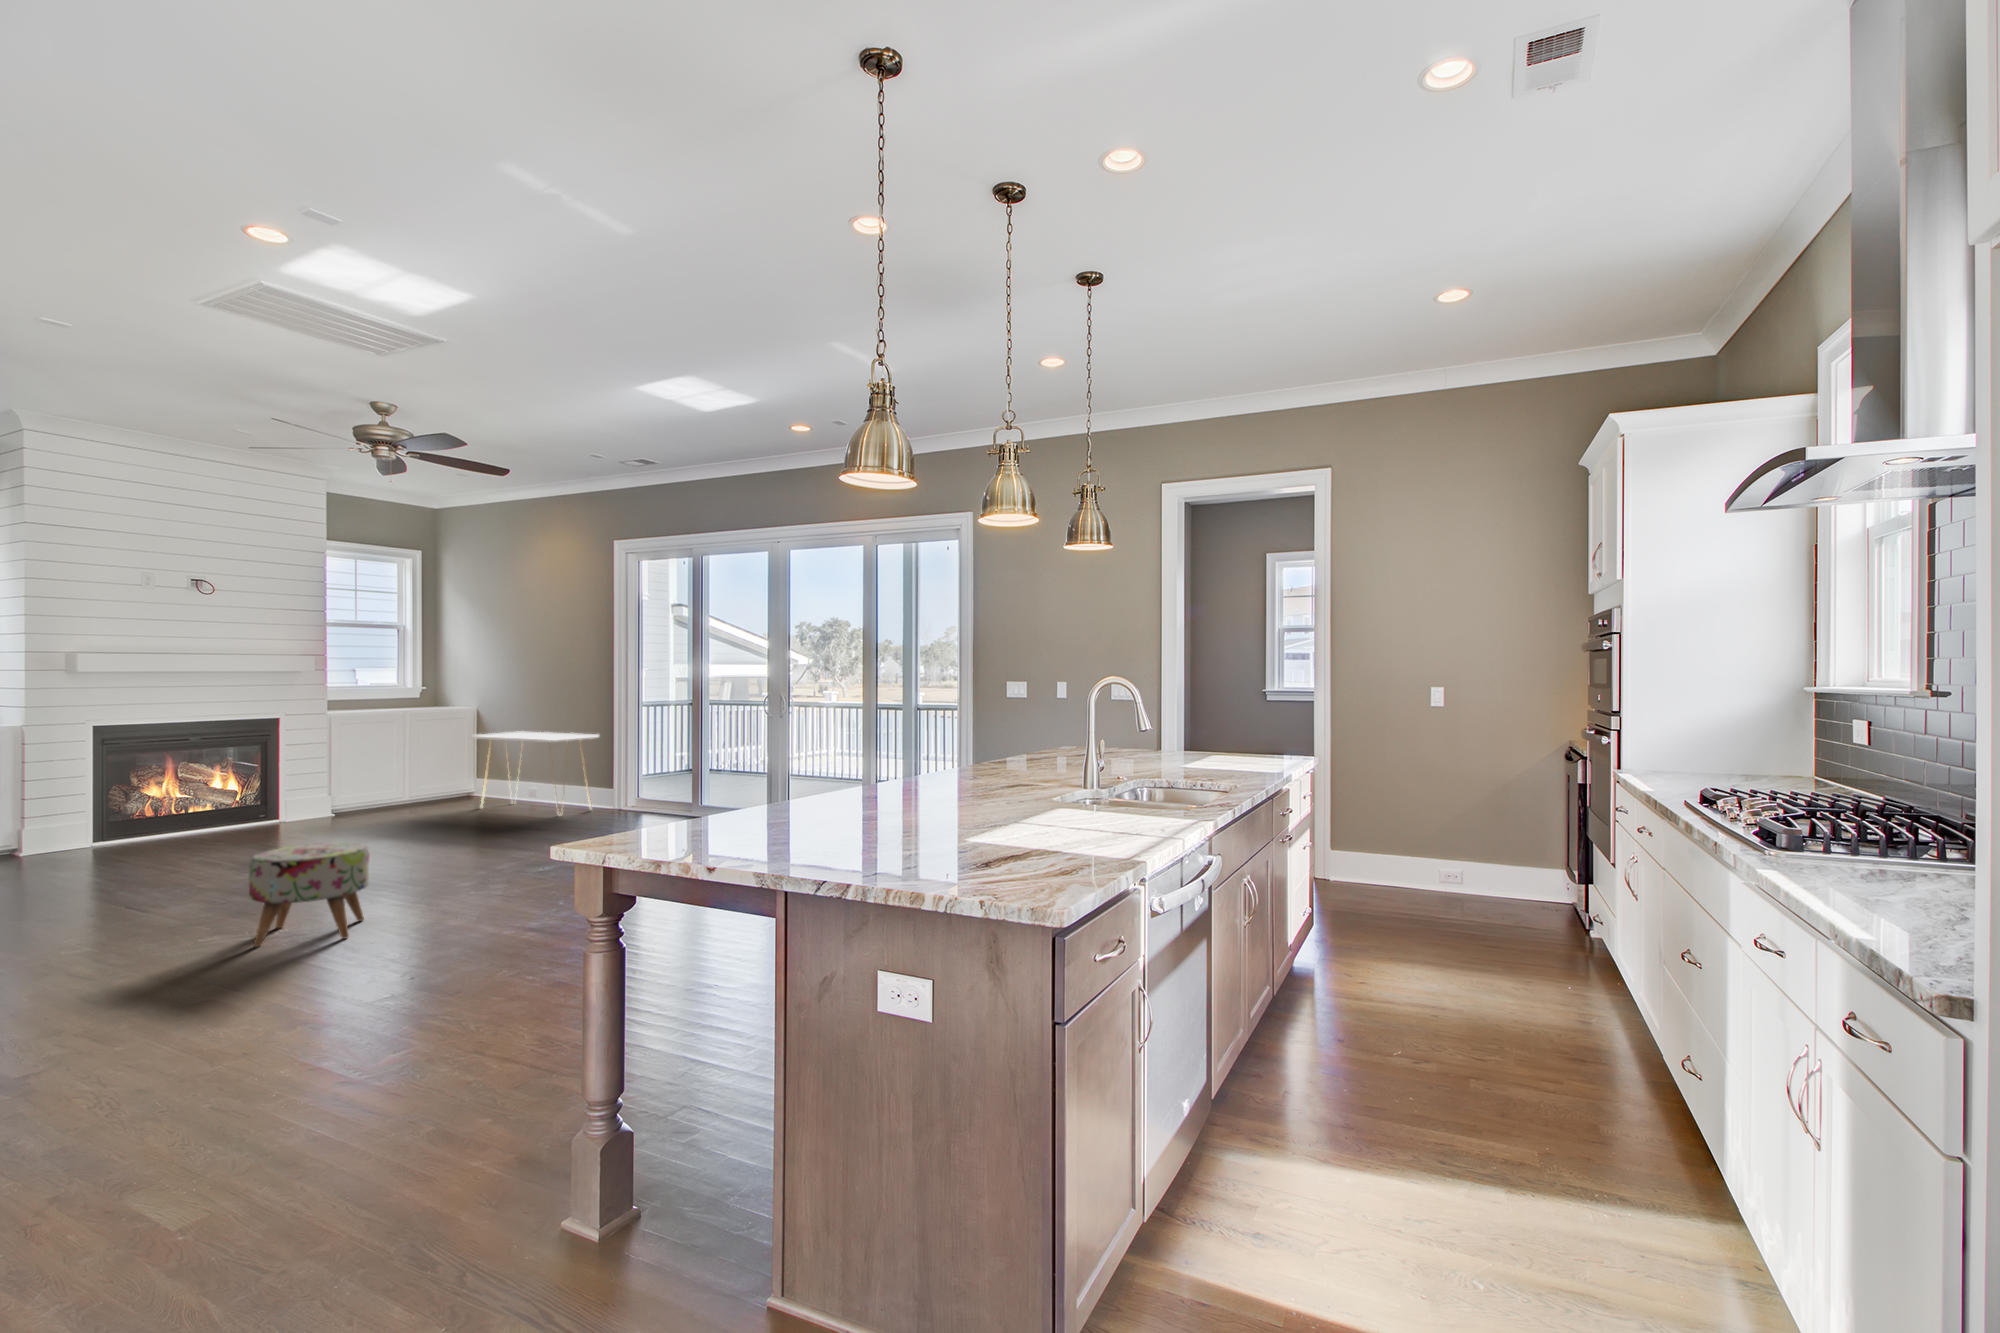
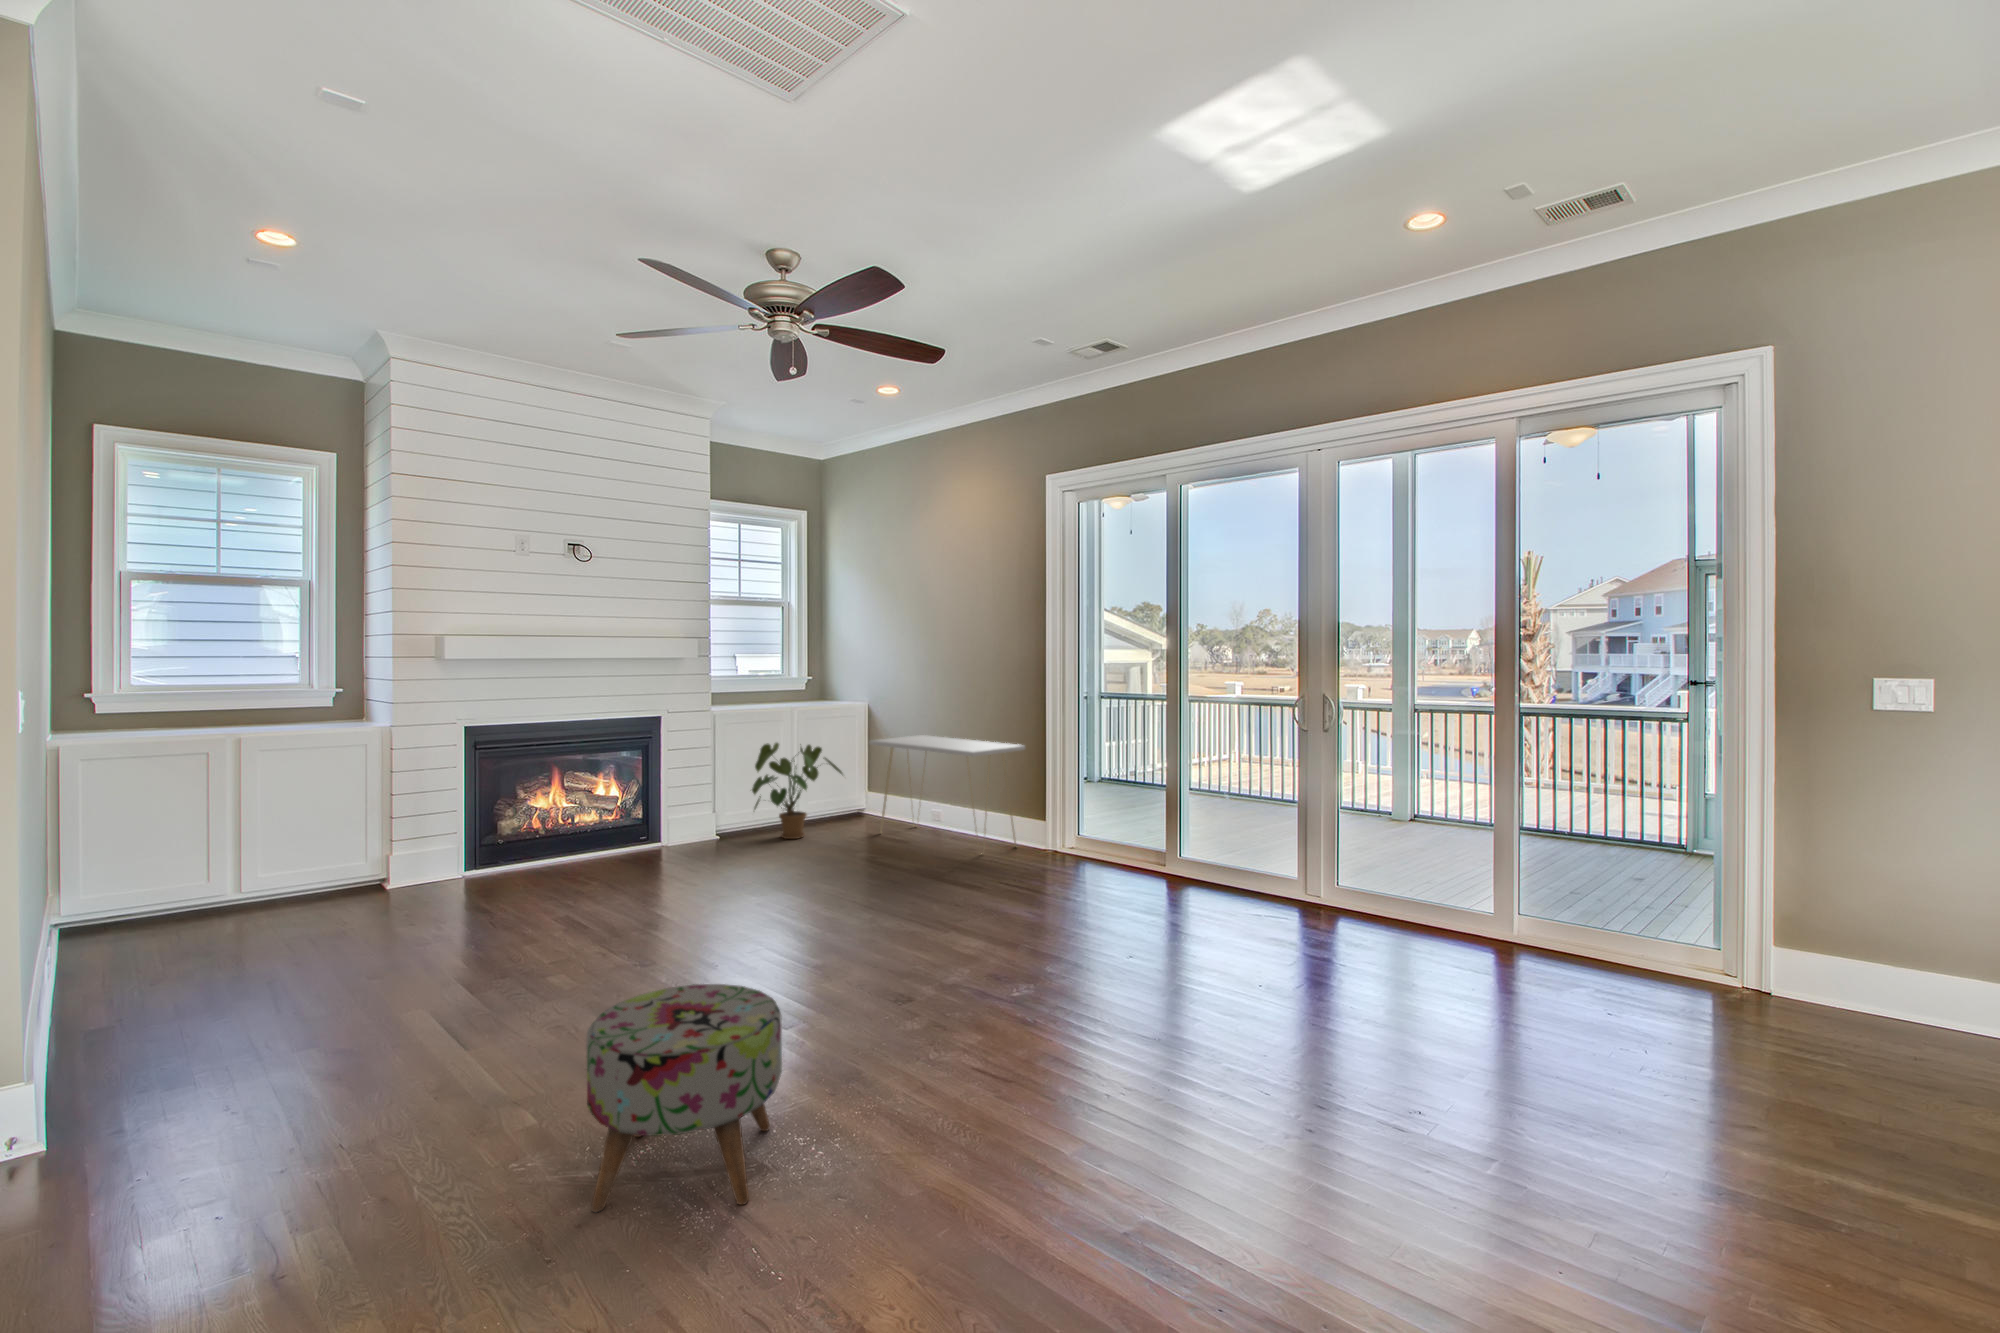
house plant: none [361,738,452,815] -> present [752,743,842,839]

